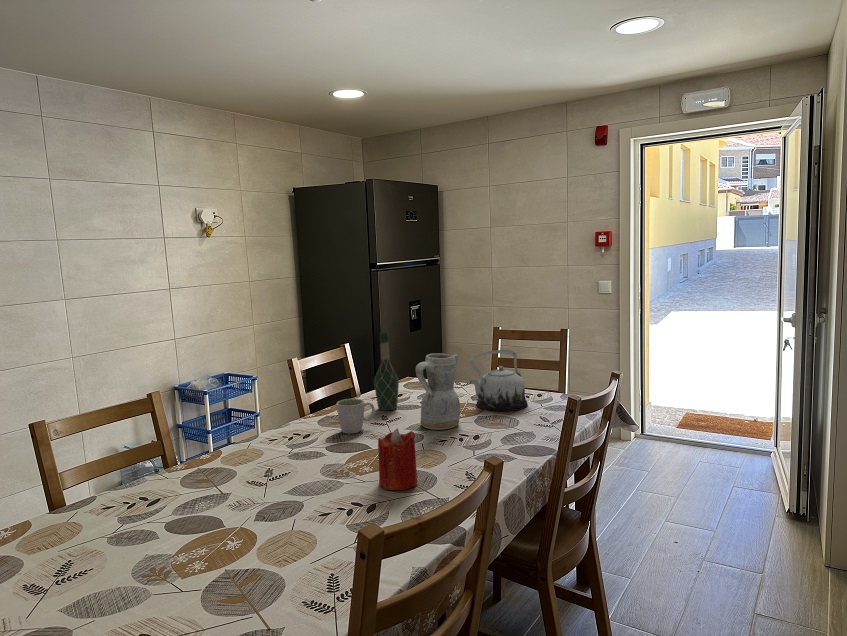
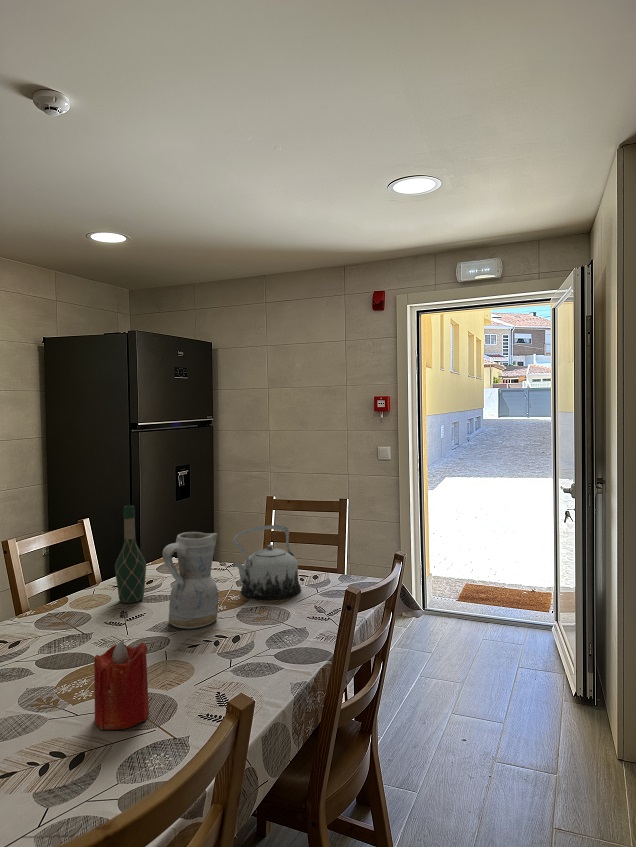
mug: present [336,399,375,434] -> none [57,592,110,639]

